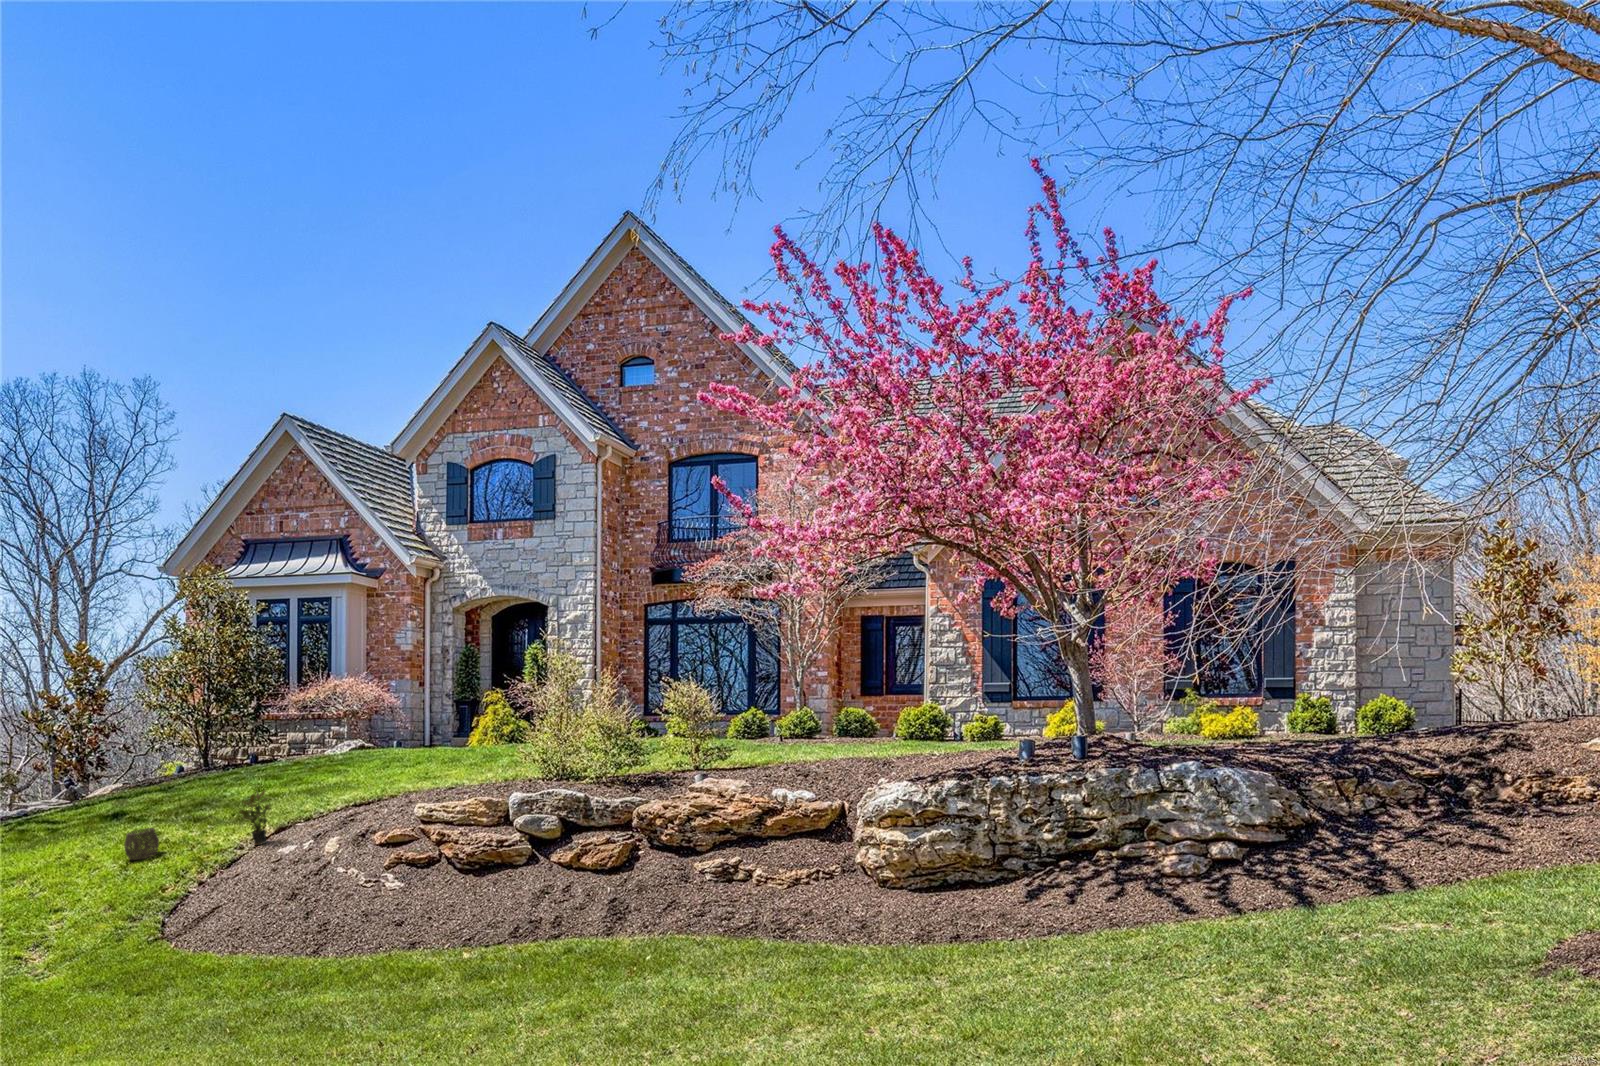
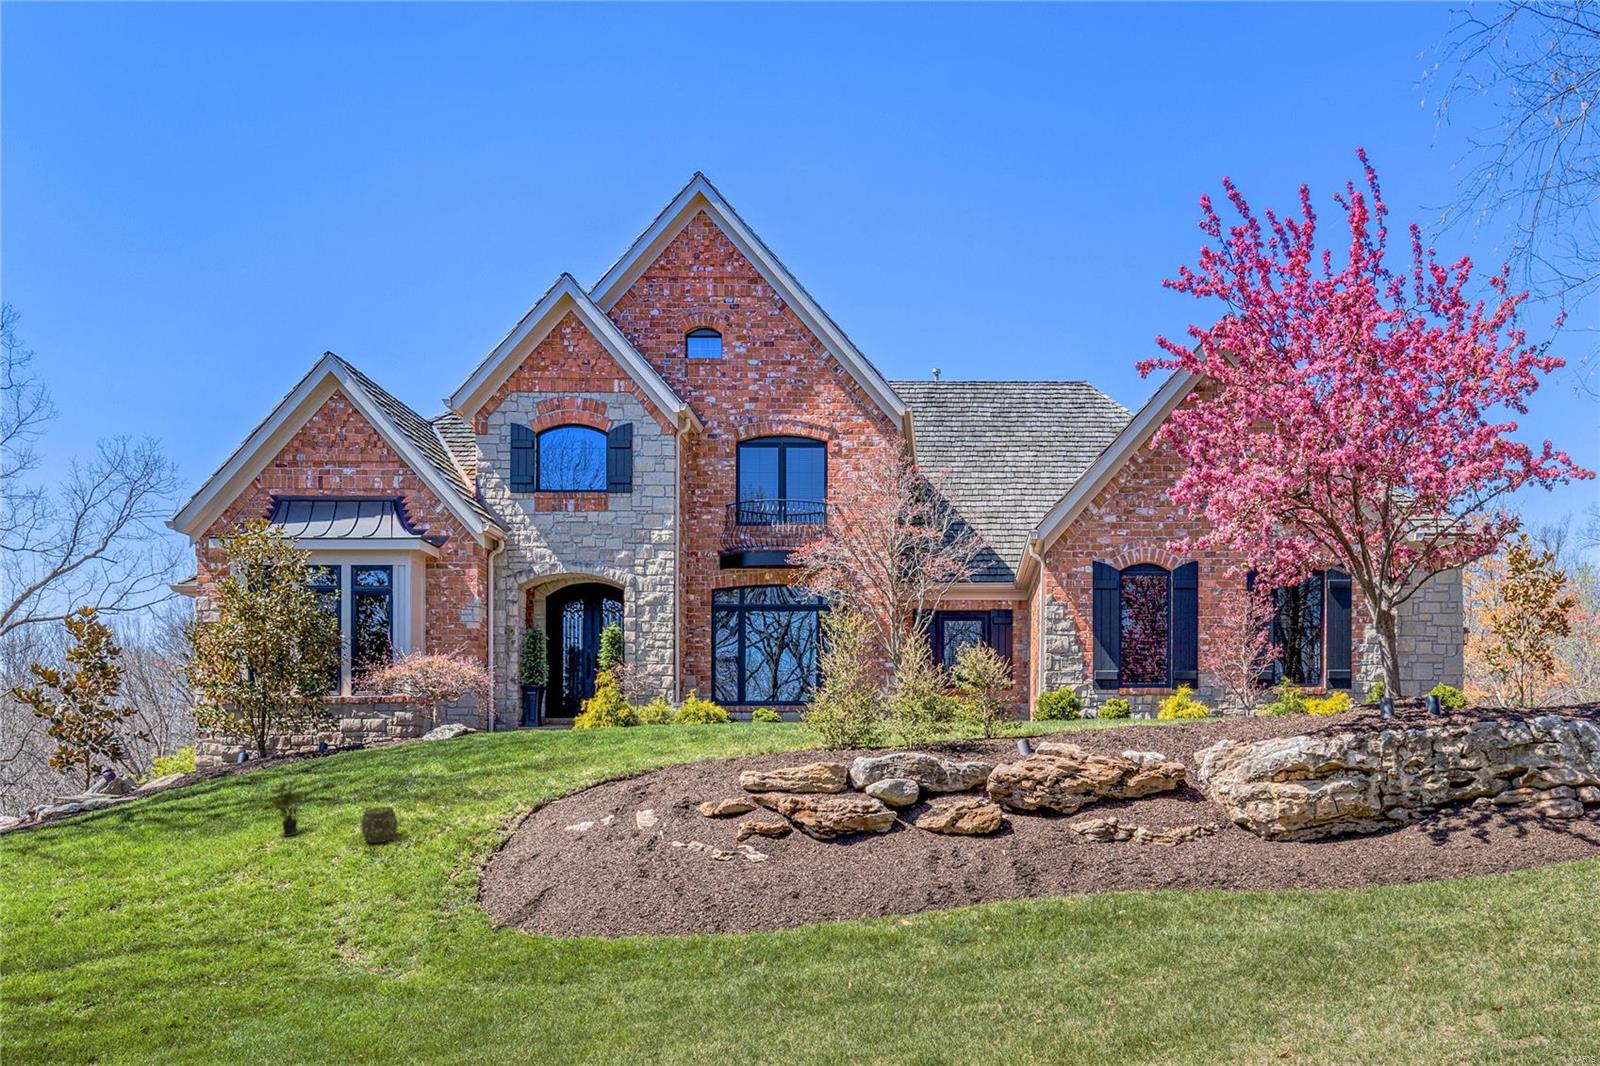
potted plant: present [240,790,271,845] -> present [271,777,303,836]

